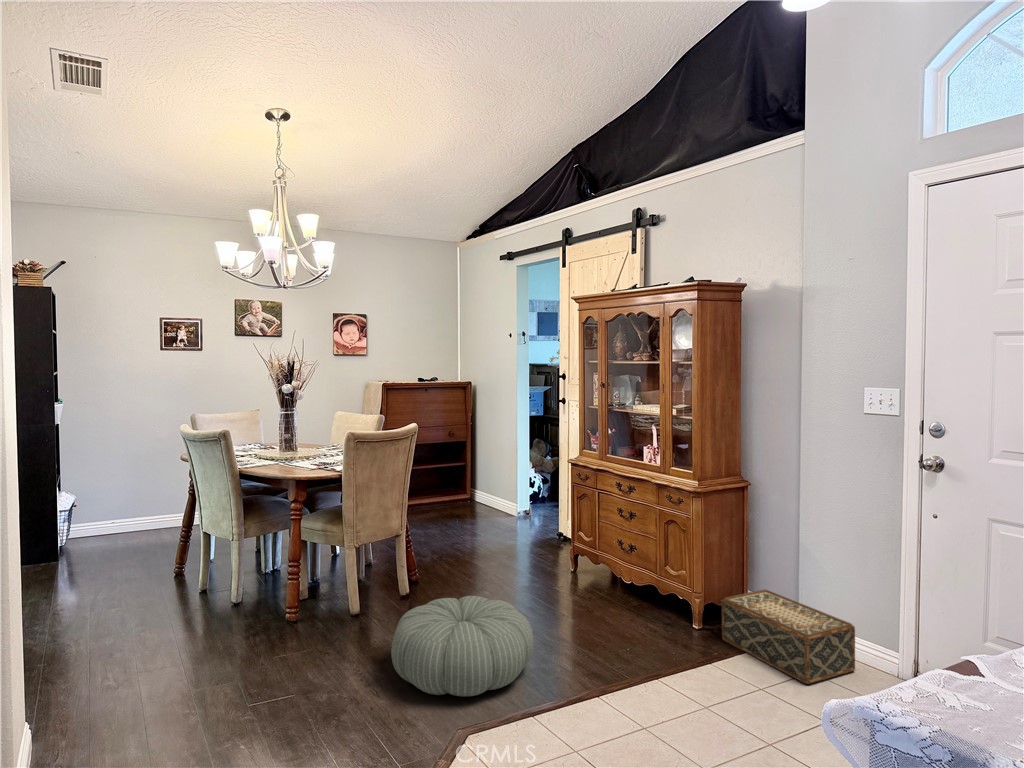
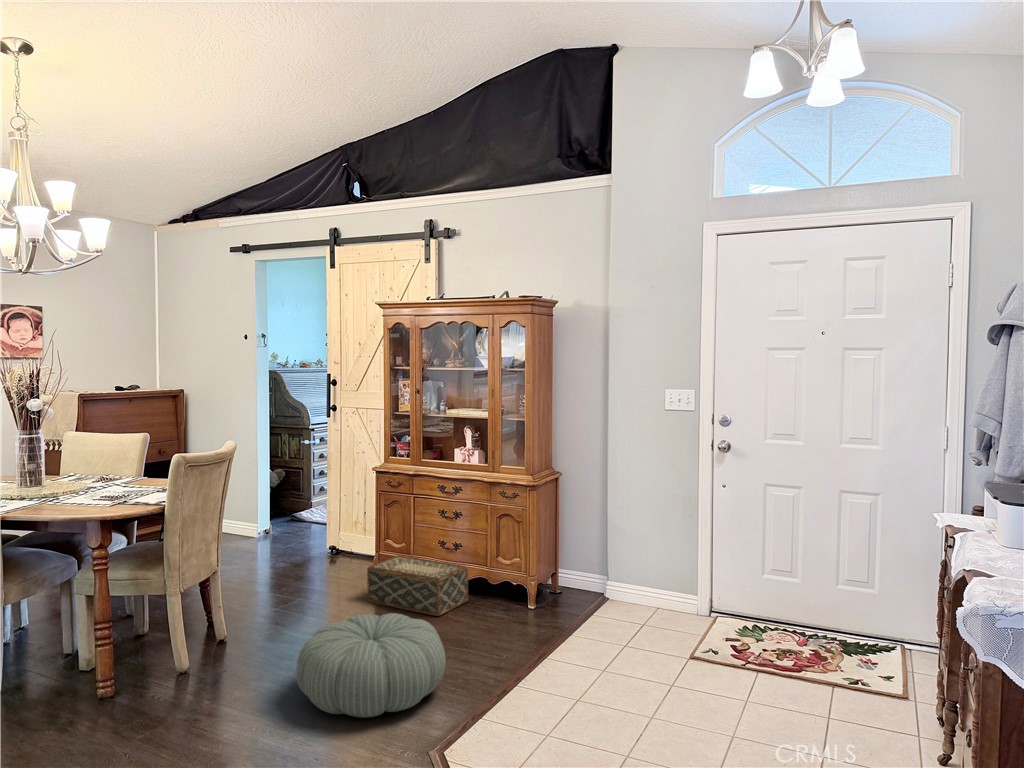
woven basket: present [722,590,855,684] -> present [367,555,468,616]

